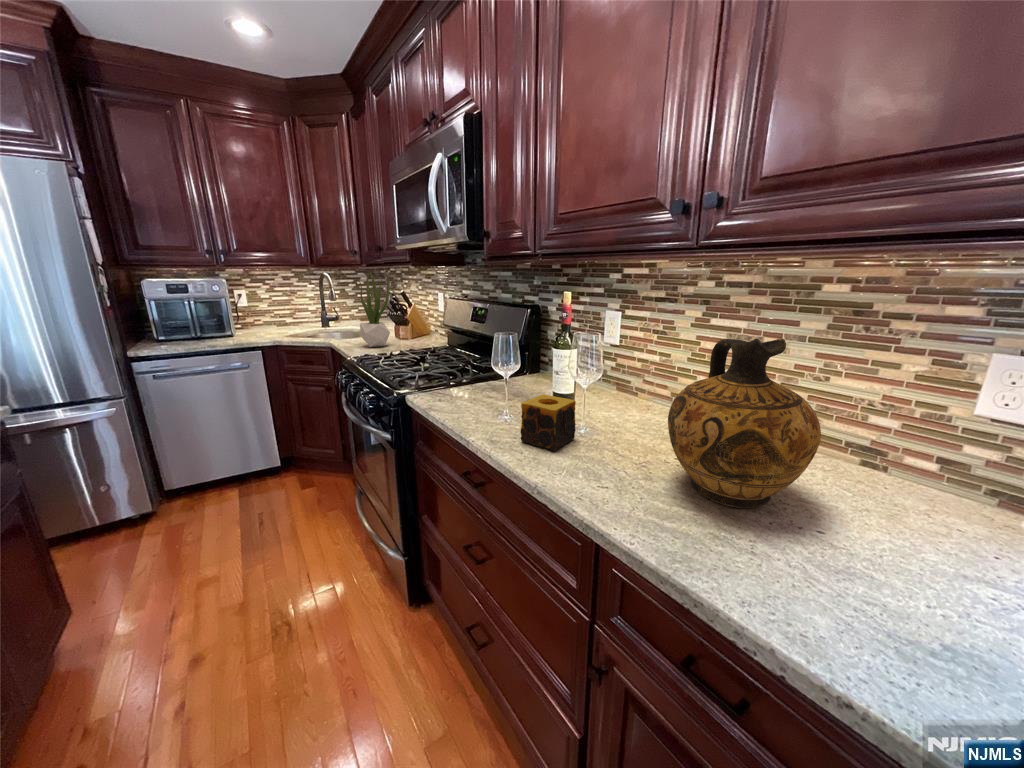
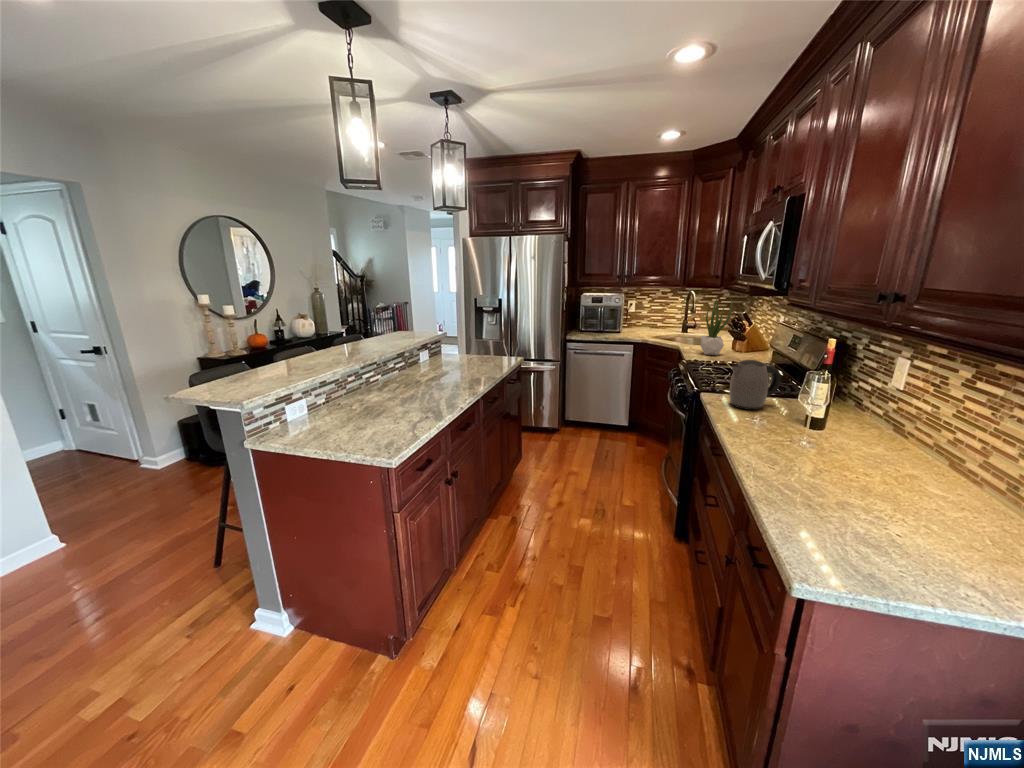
kettle: none [450,335,503,406] -> present [729,360,781,410]
ceramic jug: present [668,338,821,508] -> none [823,395,946,512]
candle: present [521,394,576,451] -> none [750,409,797,445]

